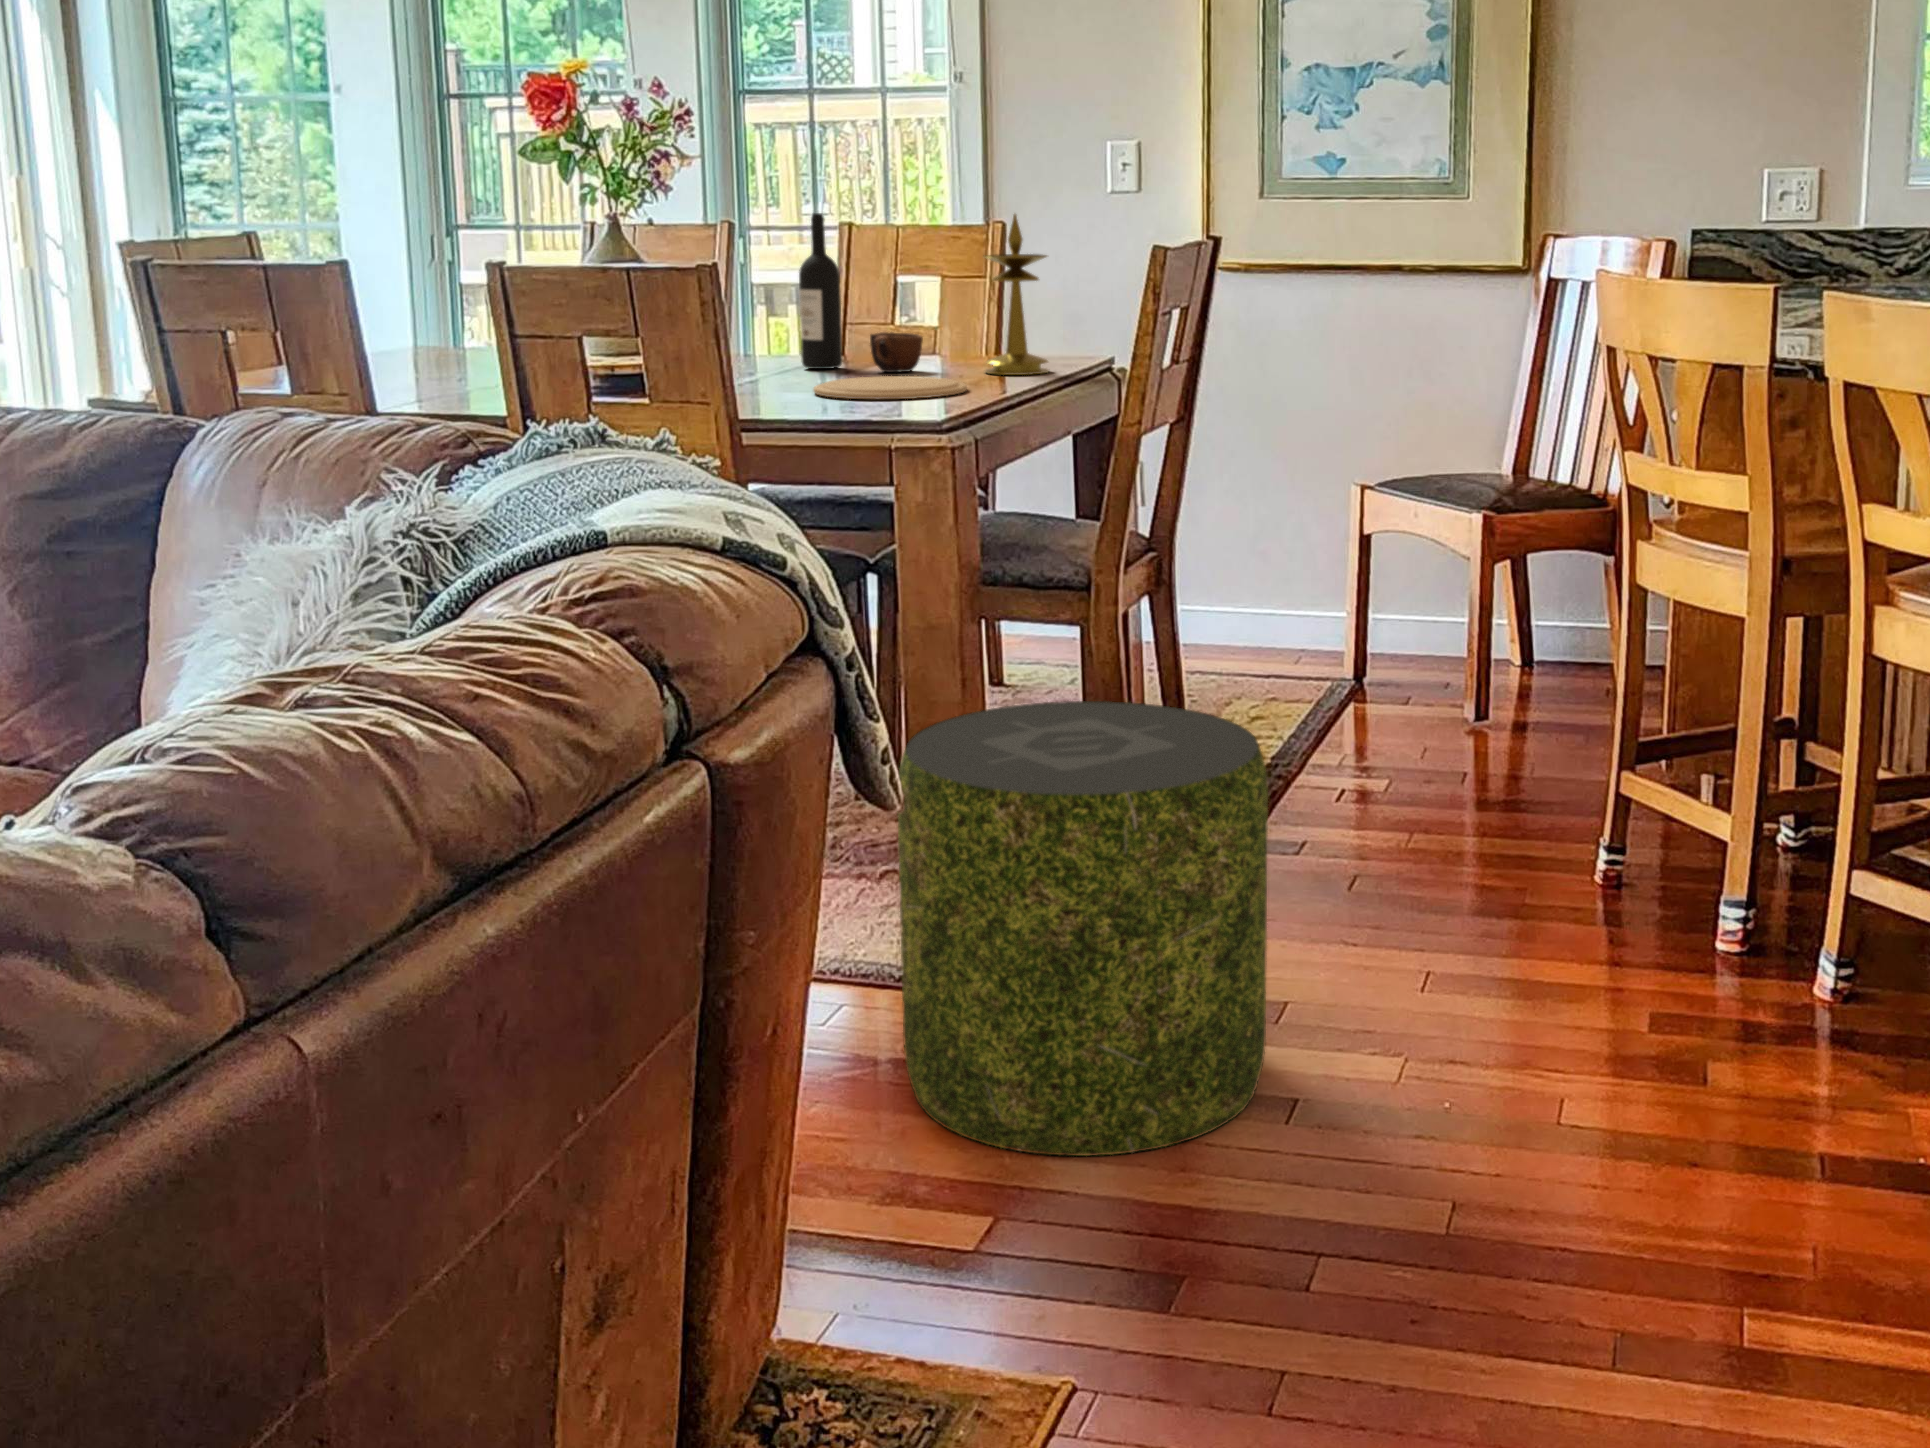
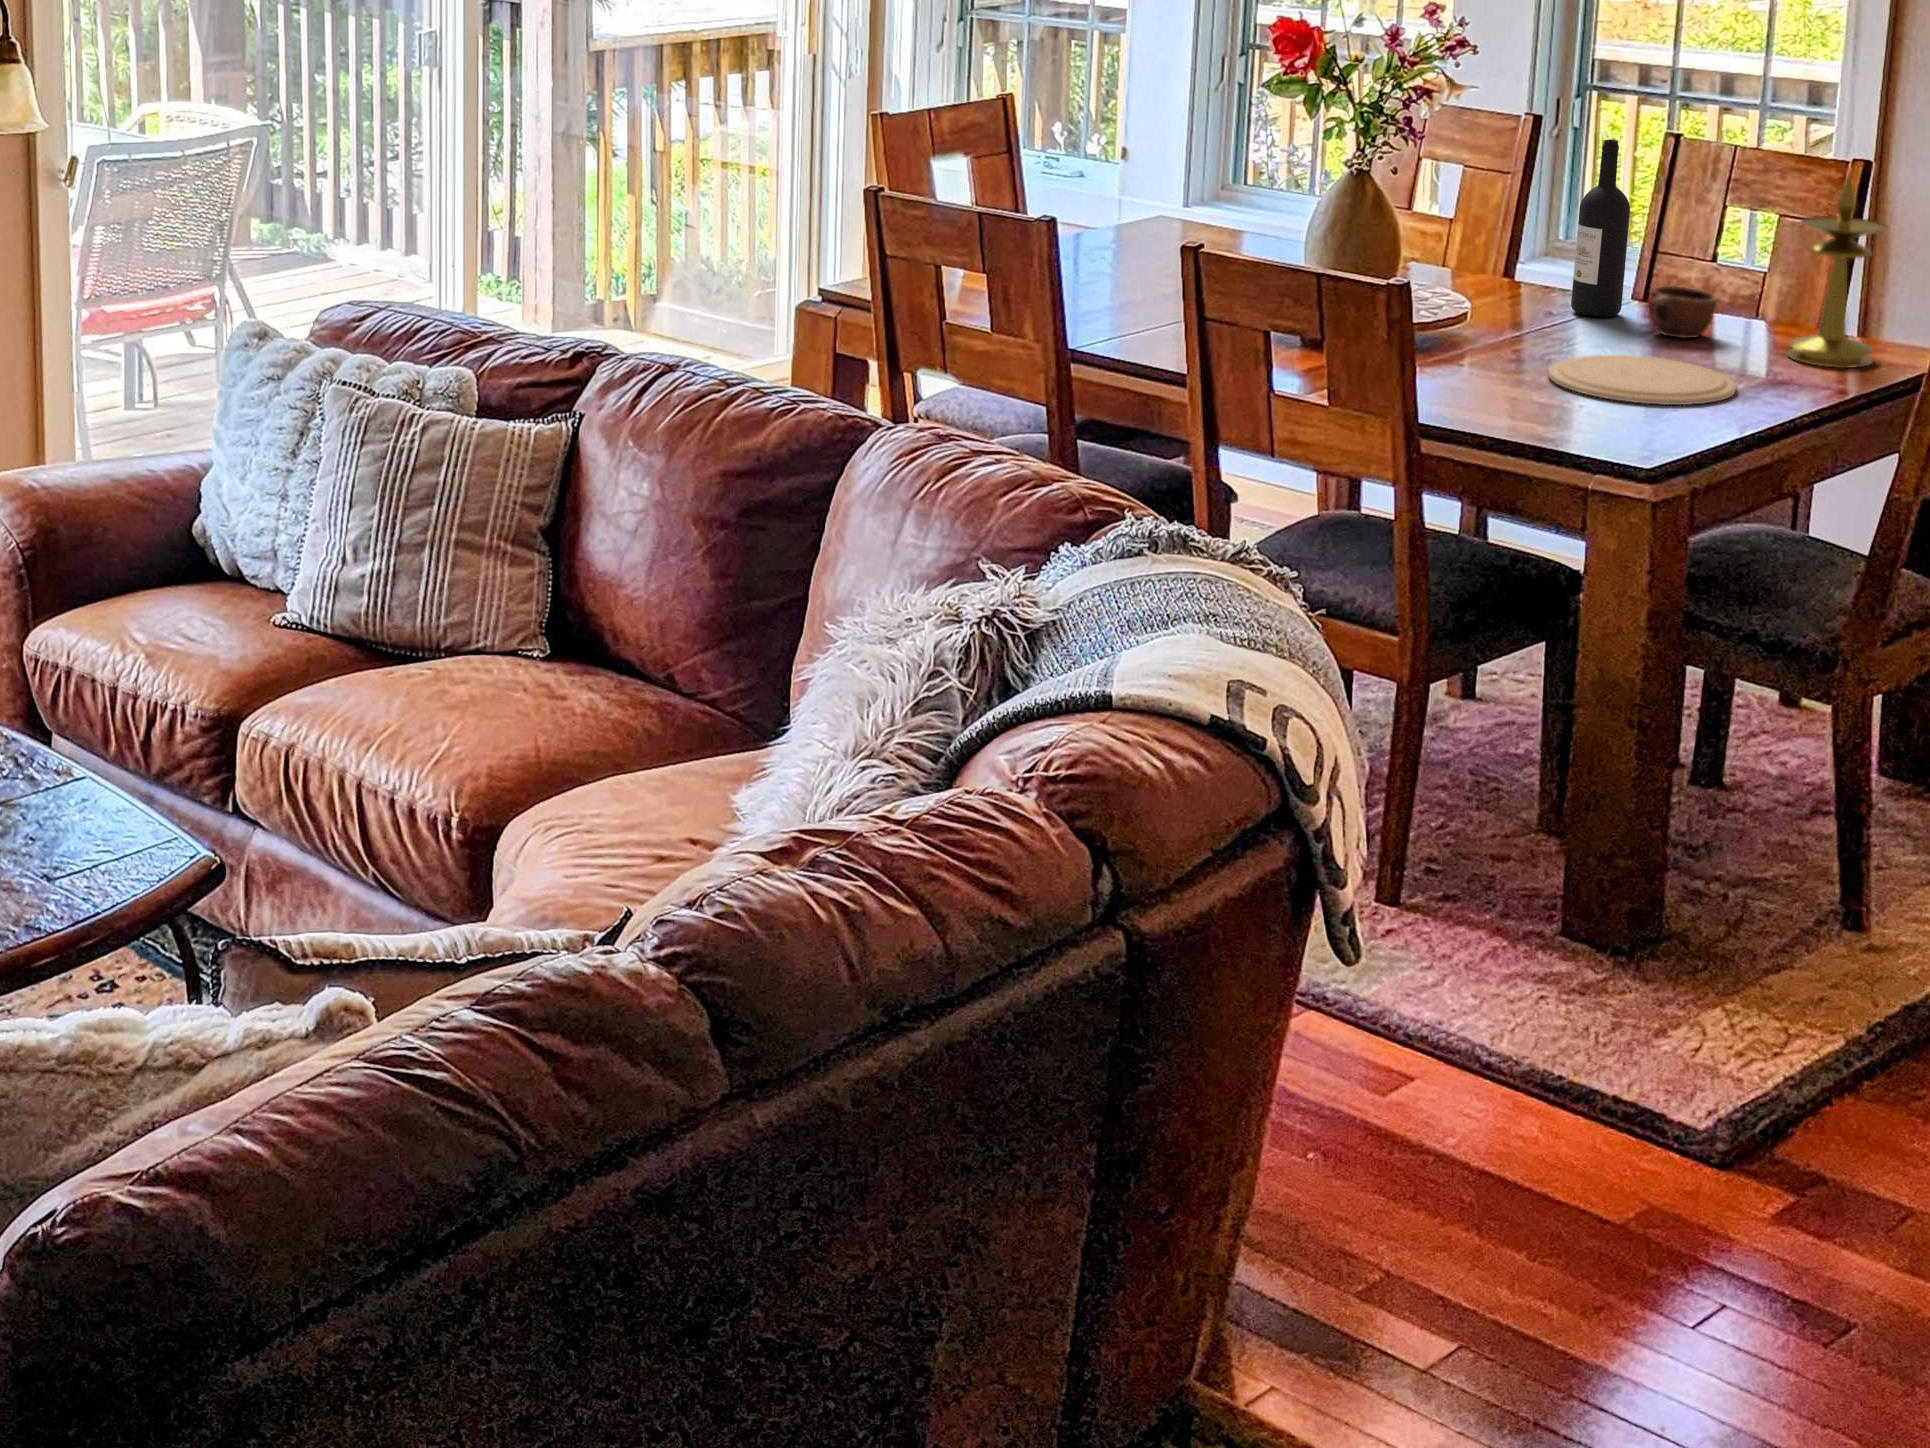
pouf: present [898,701,1268,1156] -> none [1433,831,1875,1348]

